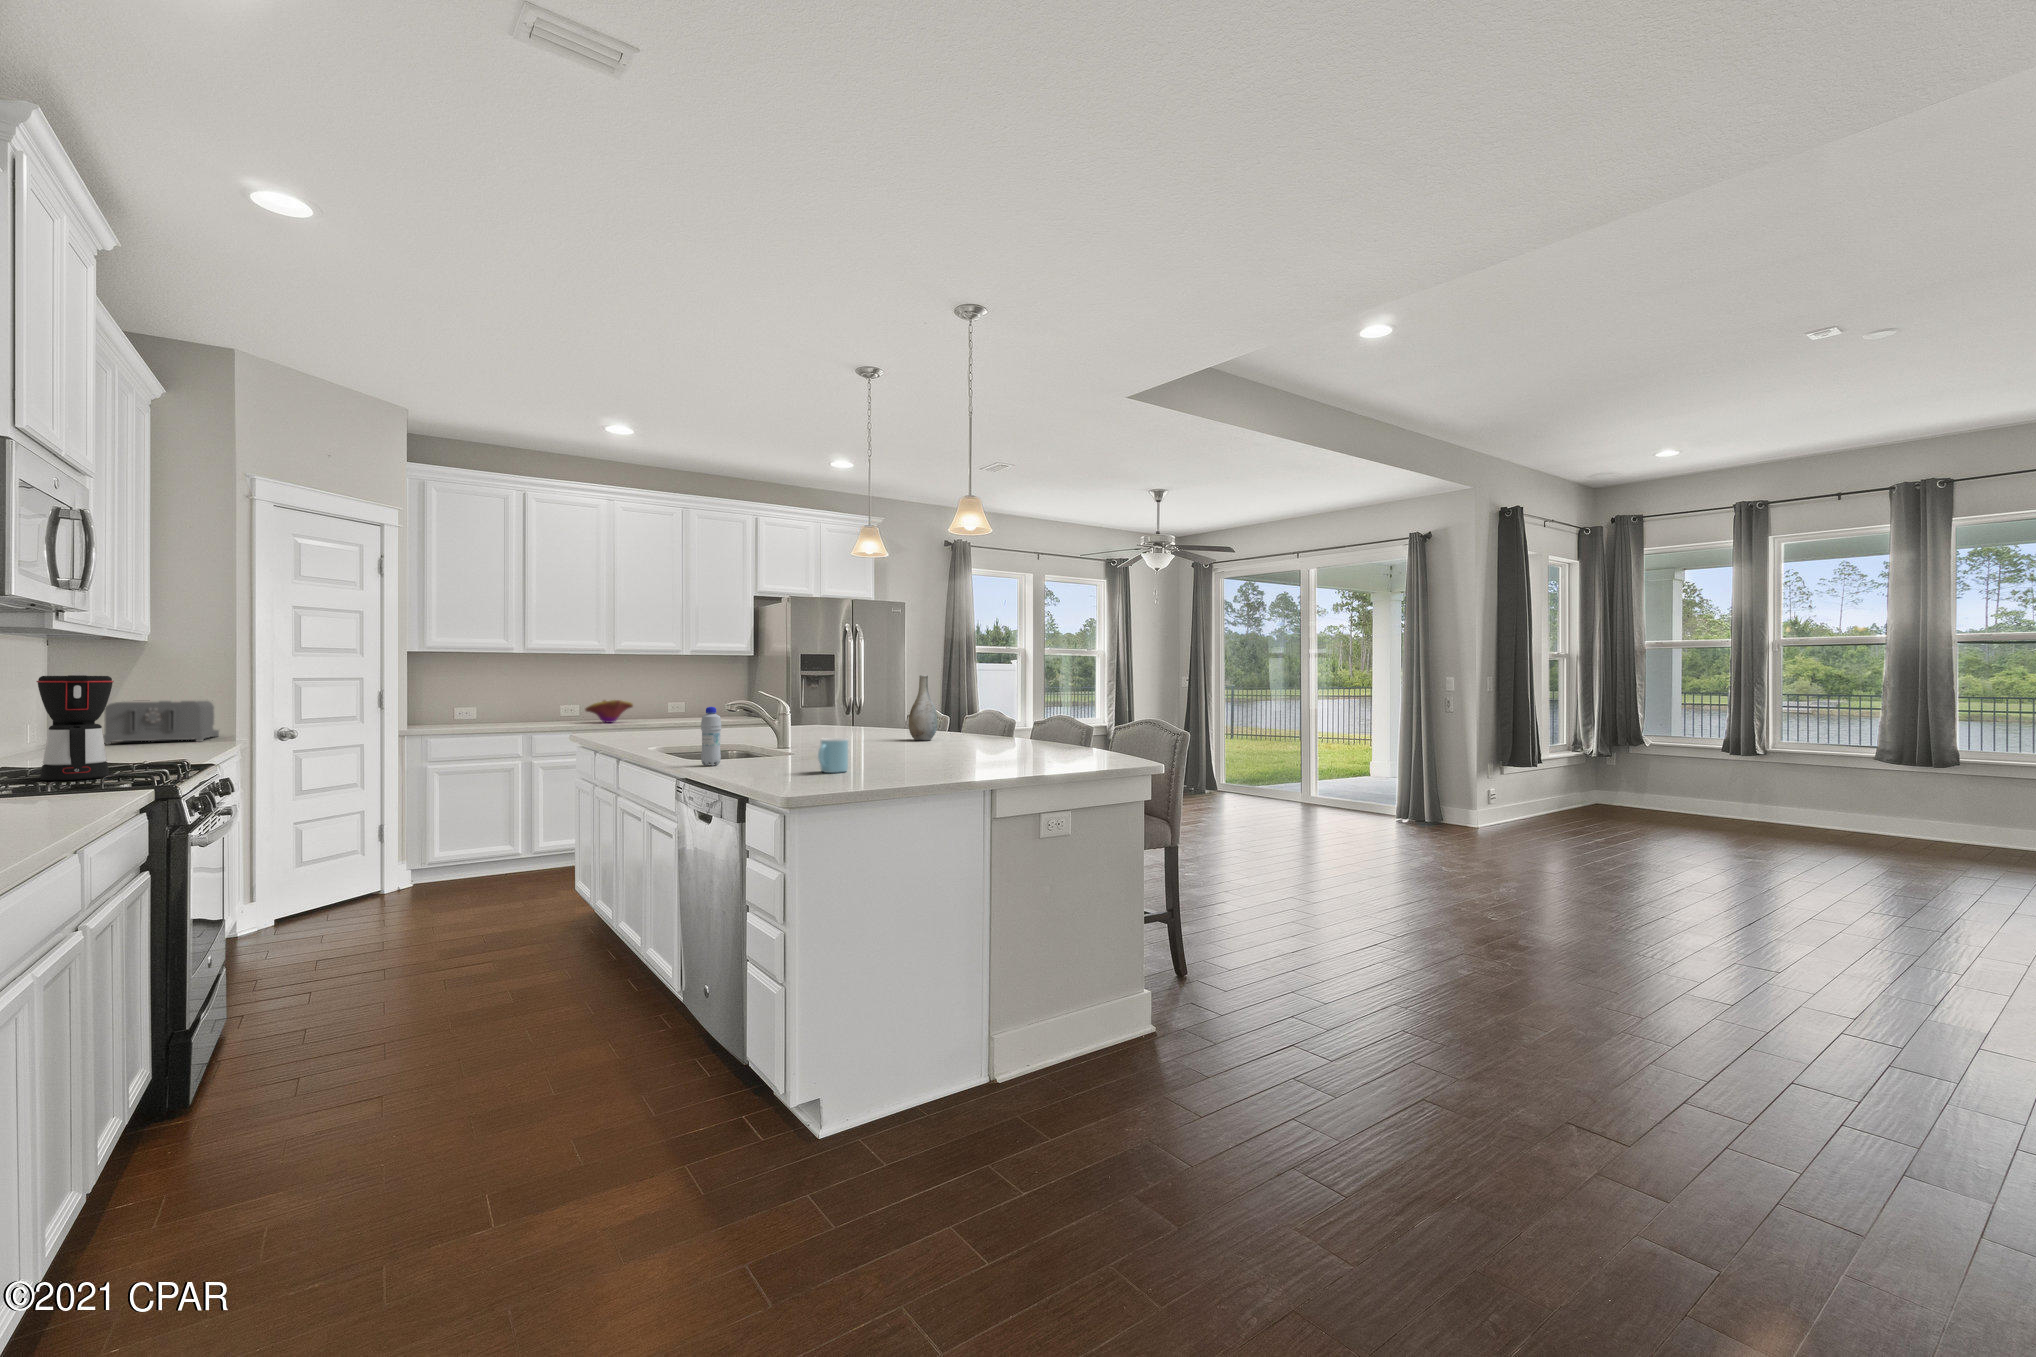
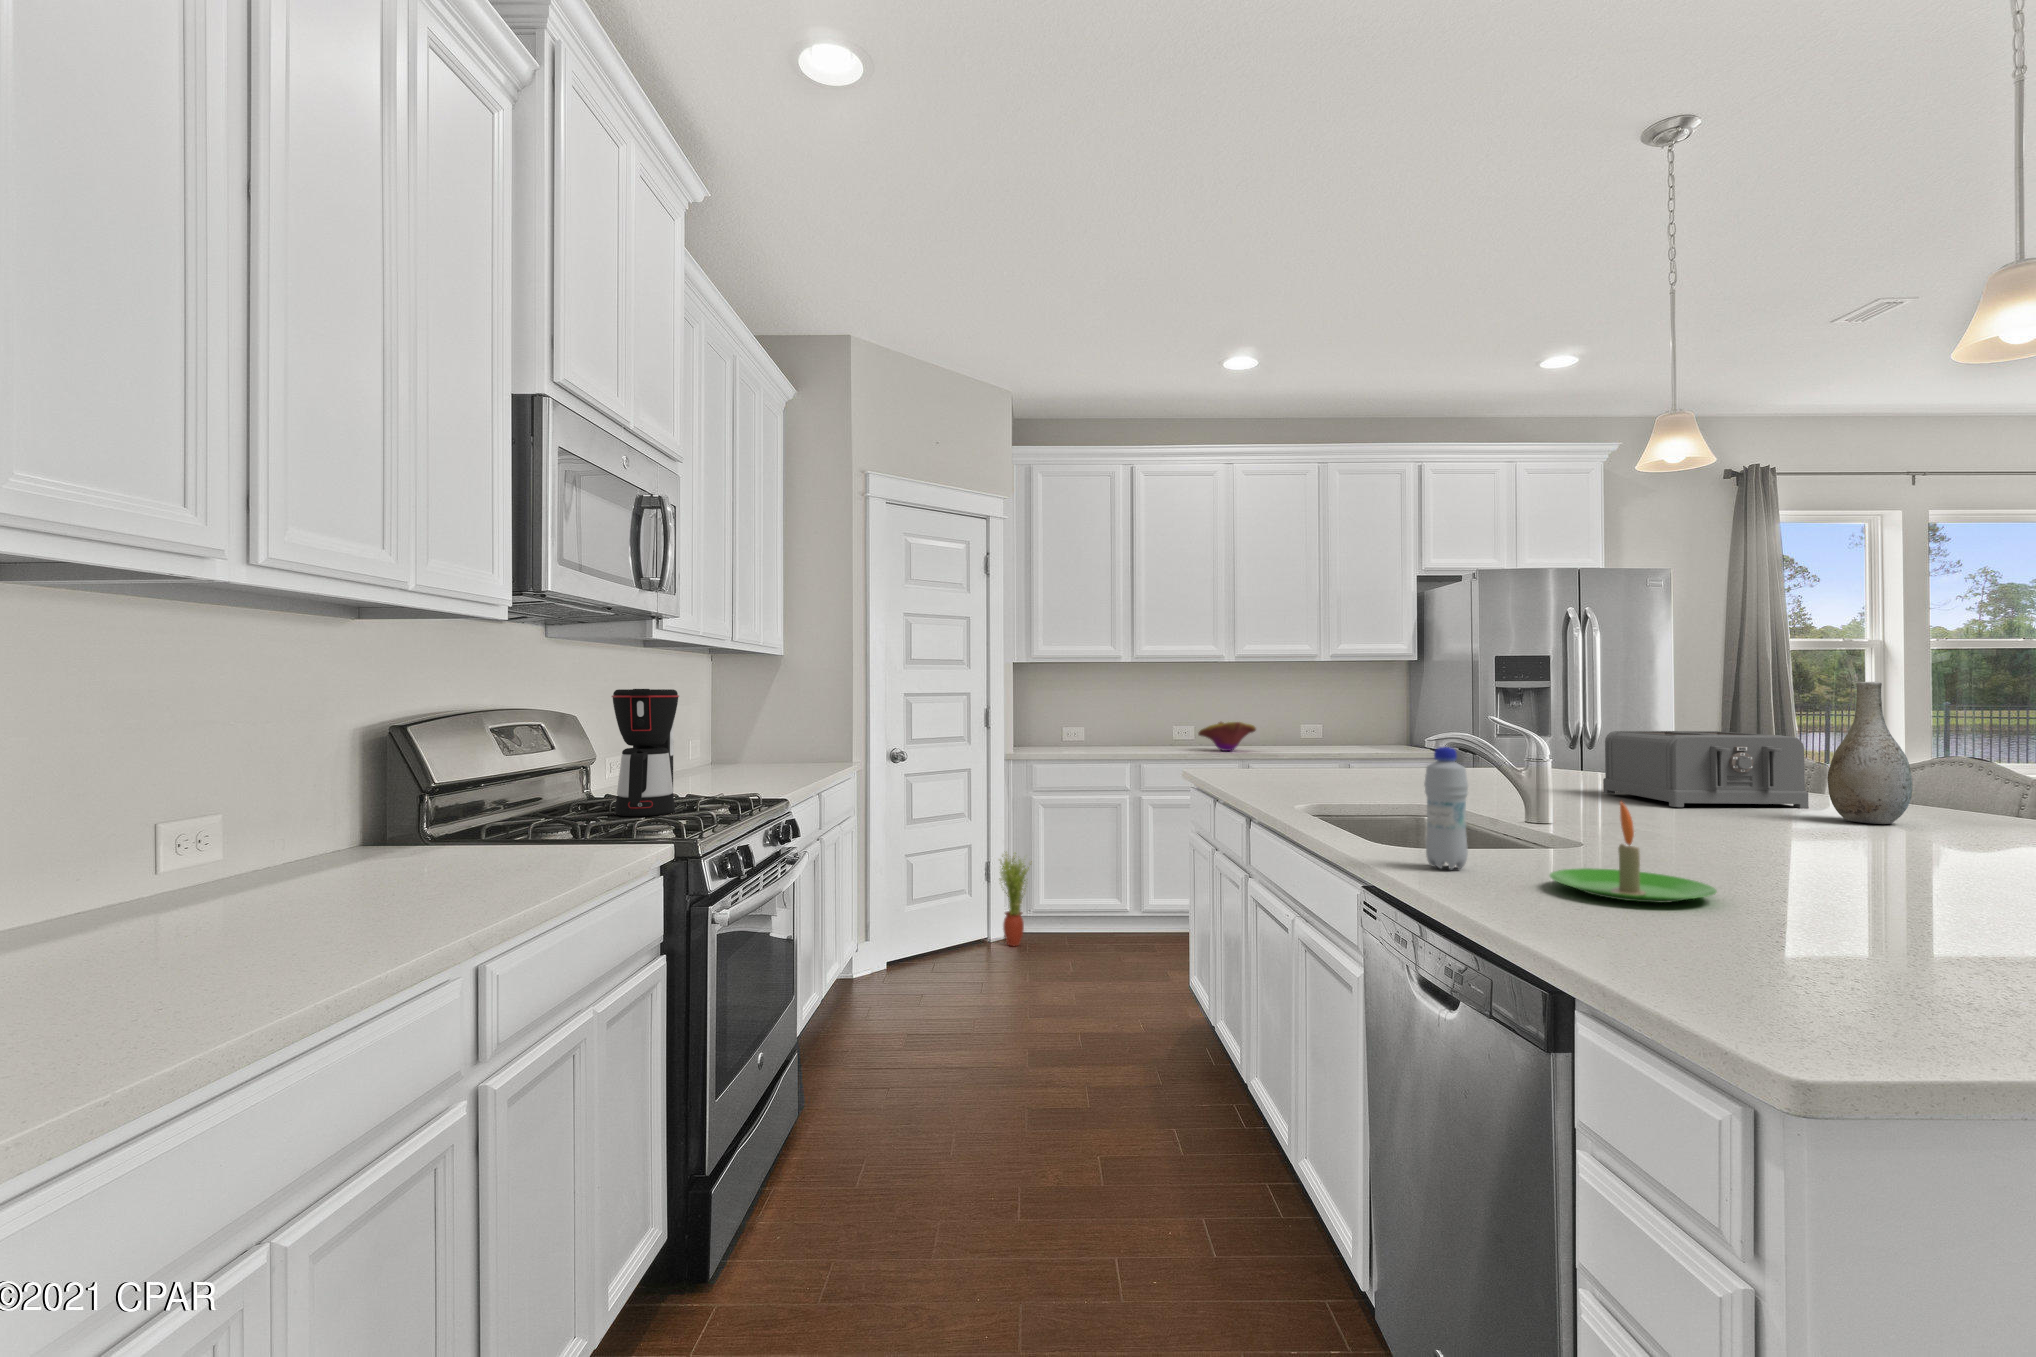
toaster: present [104,700,219,744] -> present [1603,731,1809,808]
candle: none [750,728,812,768] -> present [1549,802,1717,903]
mug: present [818,738,848,773] -> none [1787,843,1887,947]
potted plant: none [392,814,428,896] -> present [999,853,1032,946]

